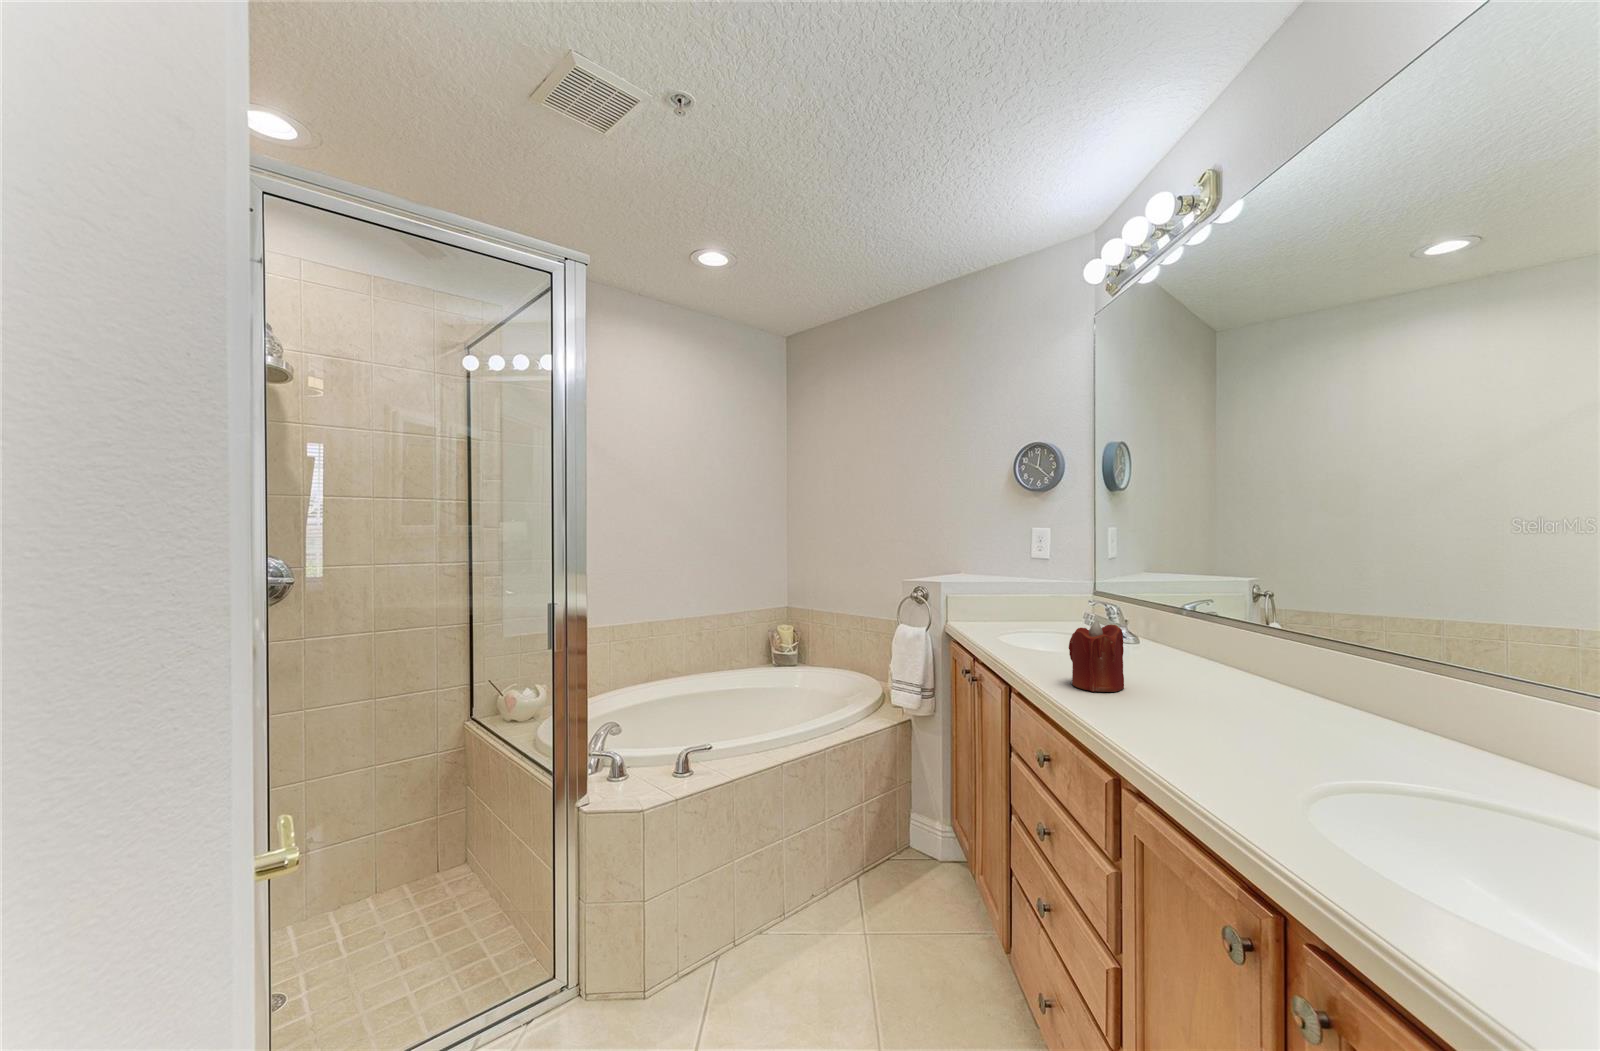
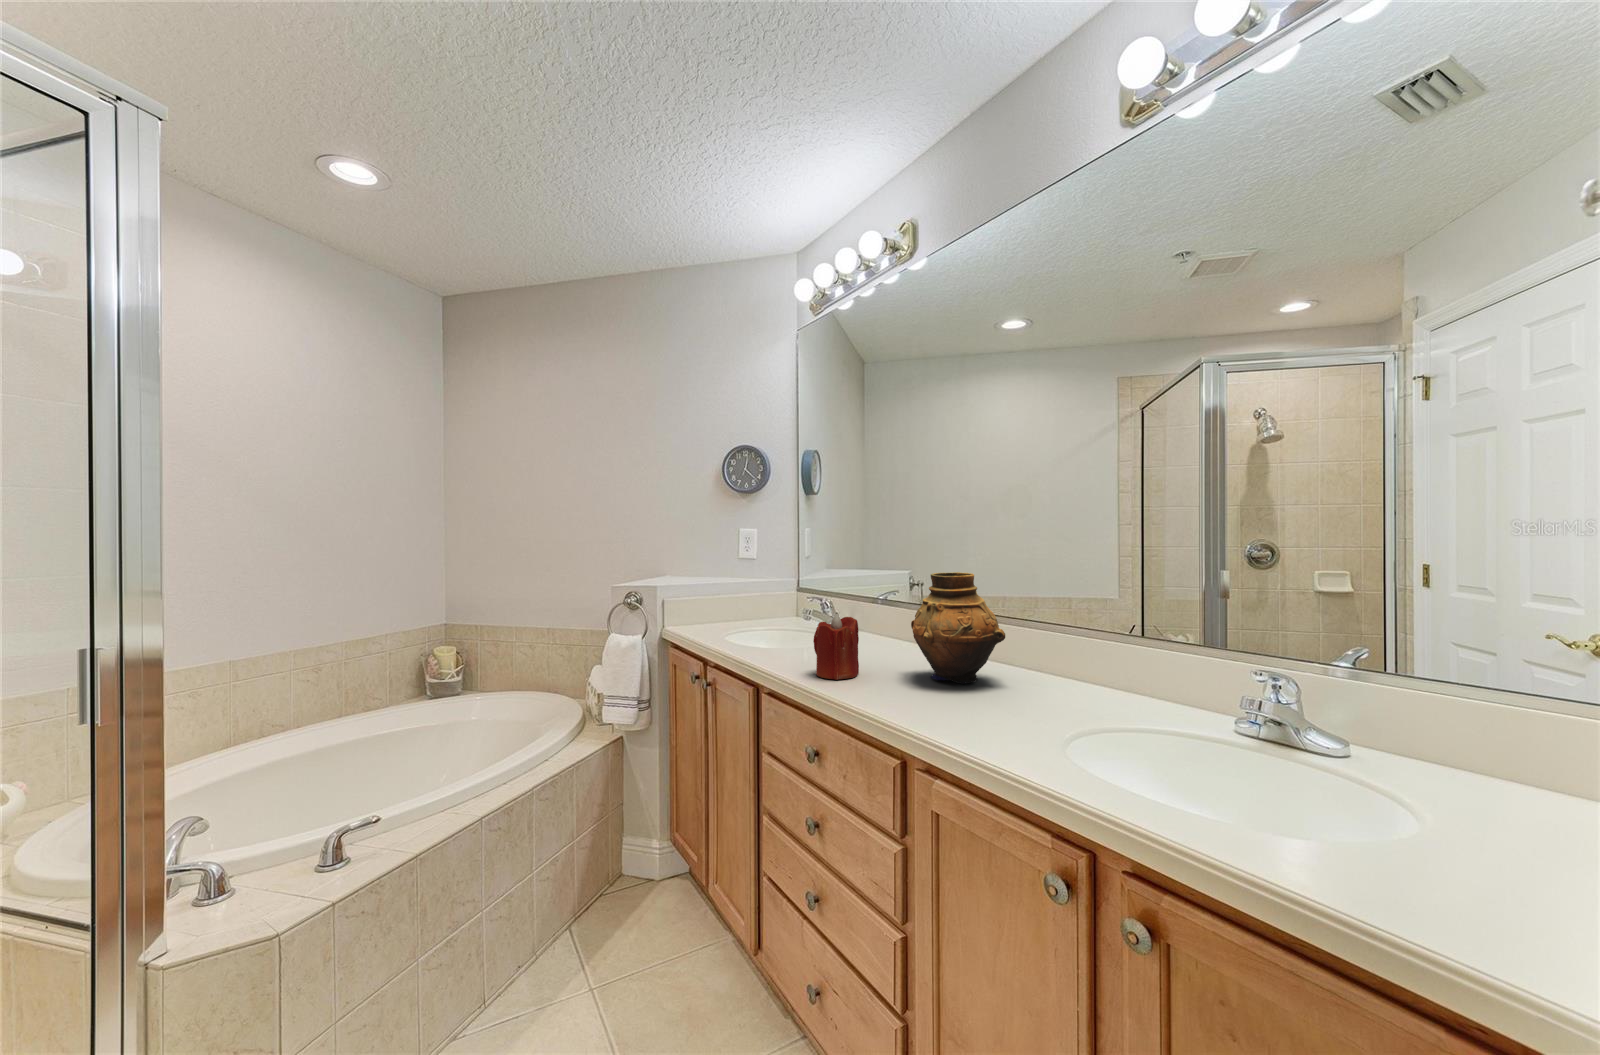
vase: none [1189,580,1326,718] -> present [911,572,1005,684]

